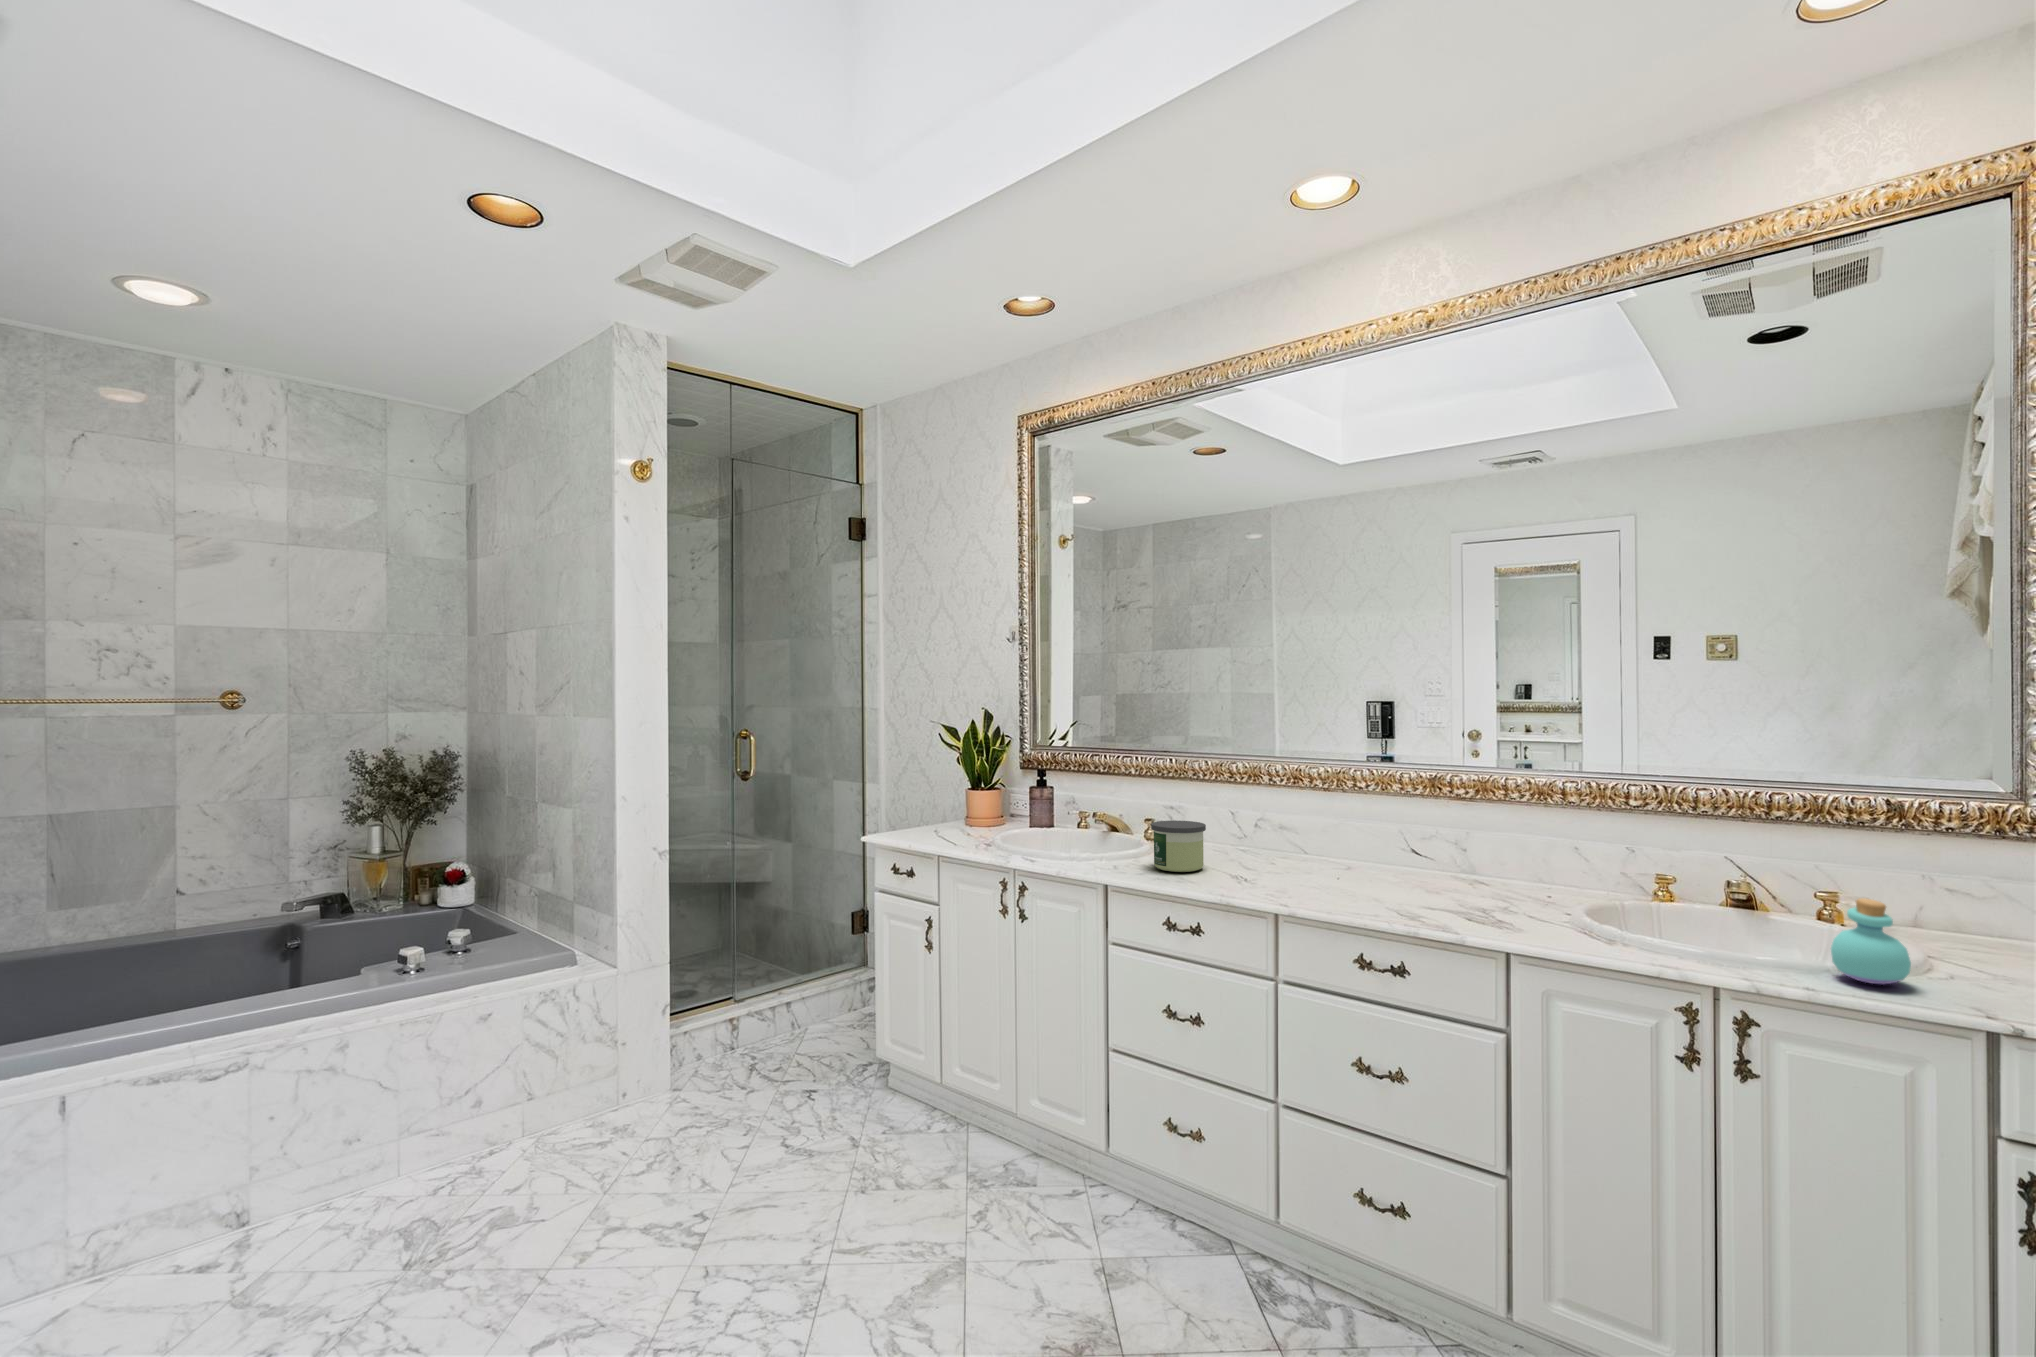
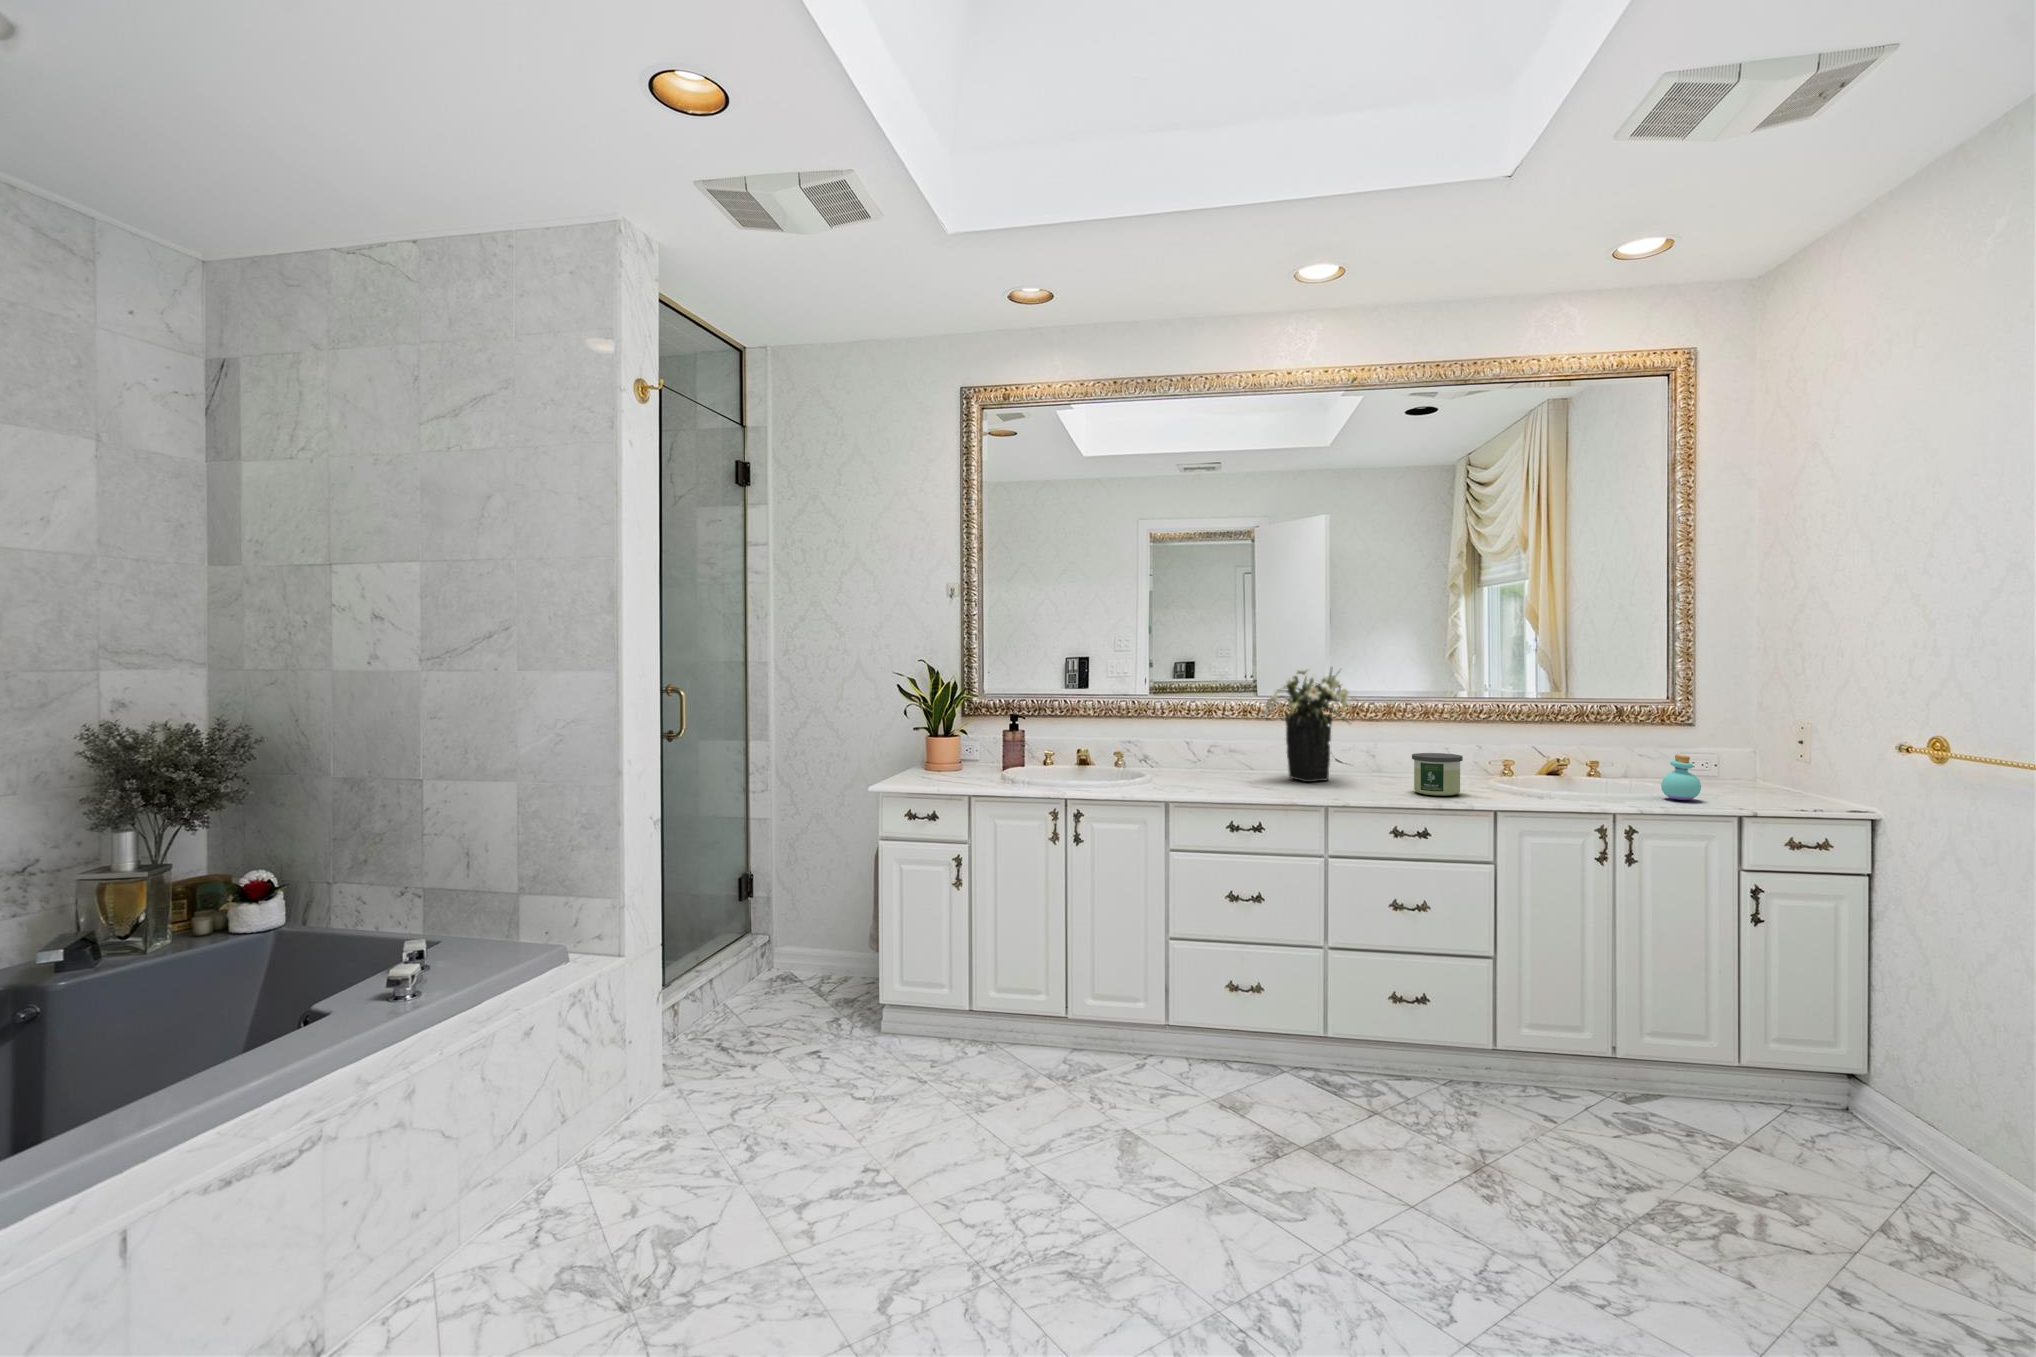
flower arrangement: none [1247,723,1381,877] -> present [1261,669,1358,782]
candle: present [1151,821,1206,872] -> present [1412,753,1463,796]

